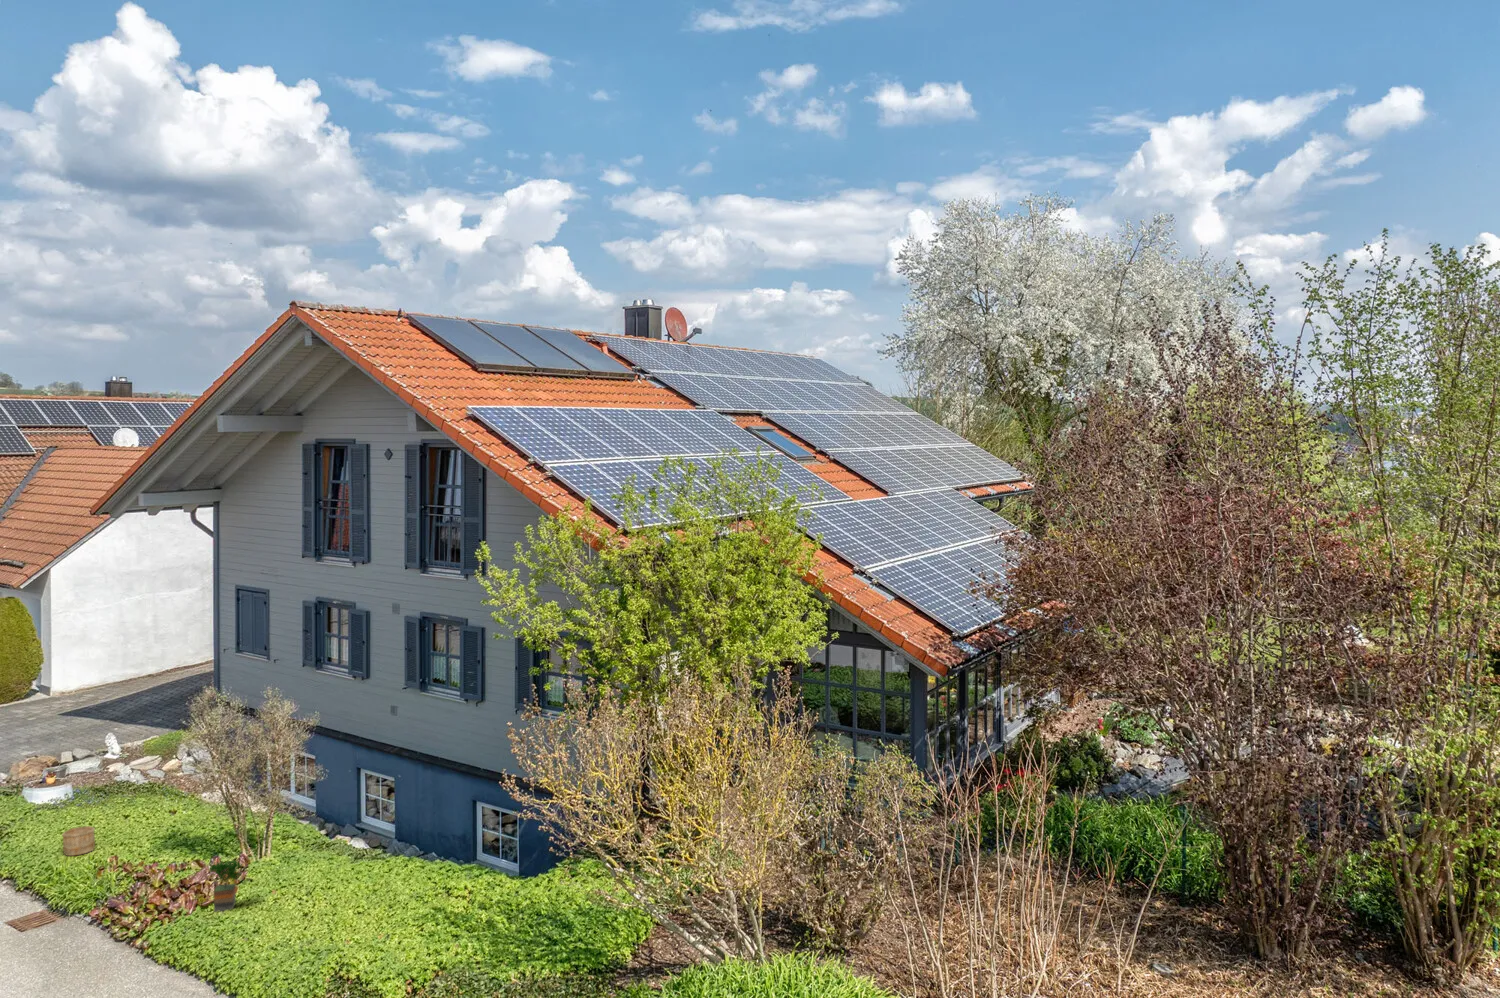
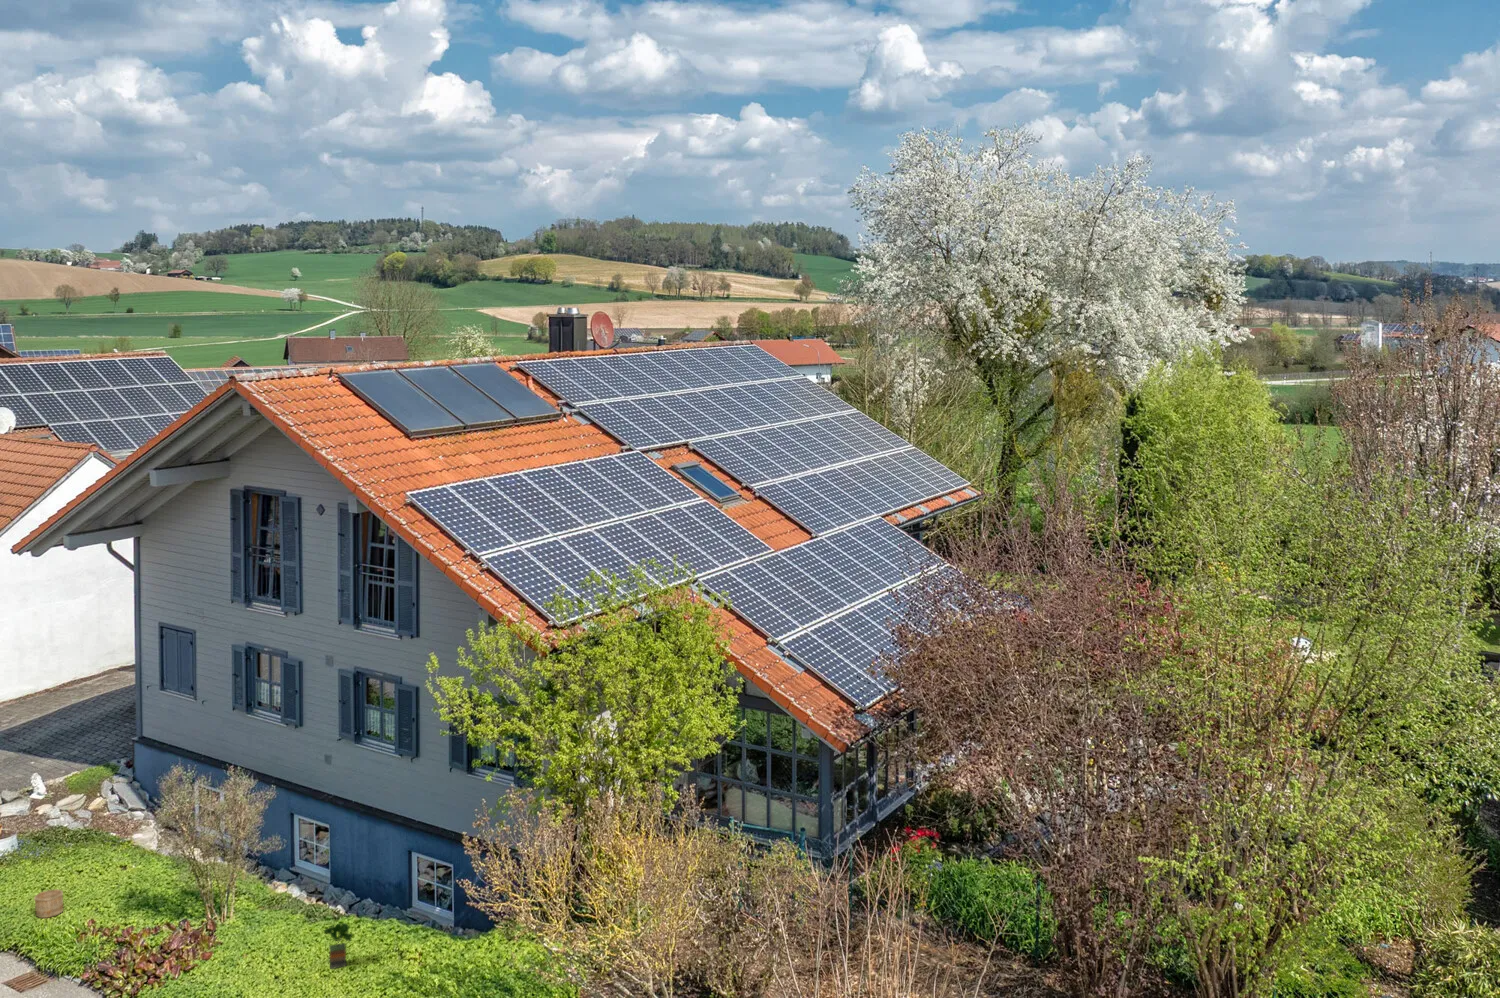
potted tree: present [210,861,242,912] -> present [324,923,352,969]

